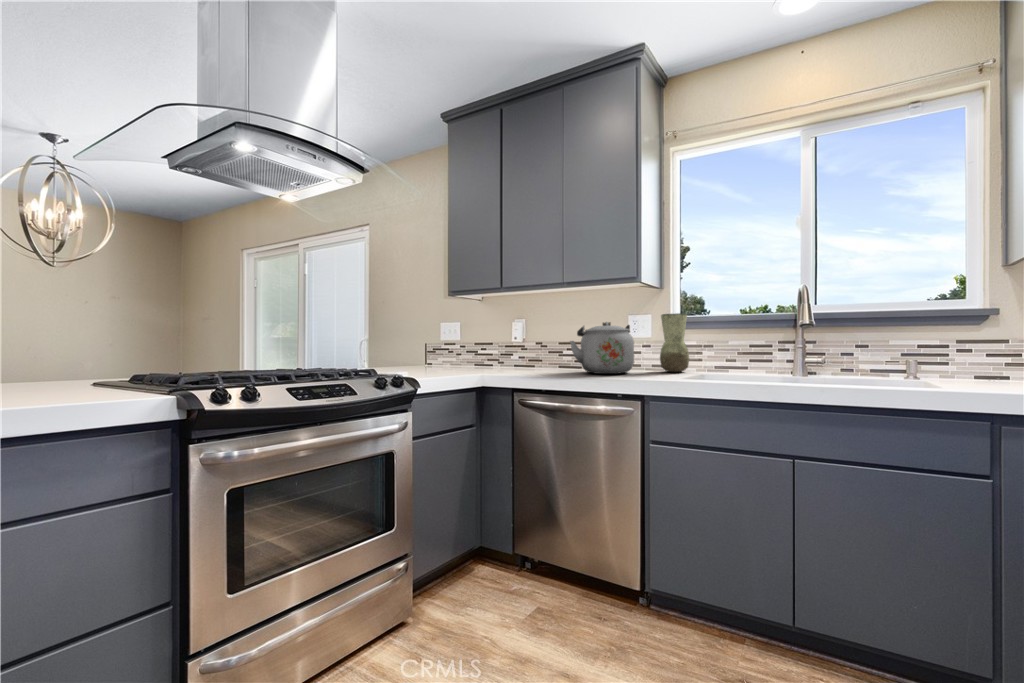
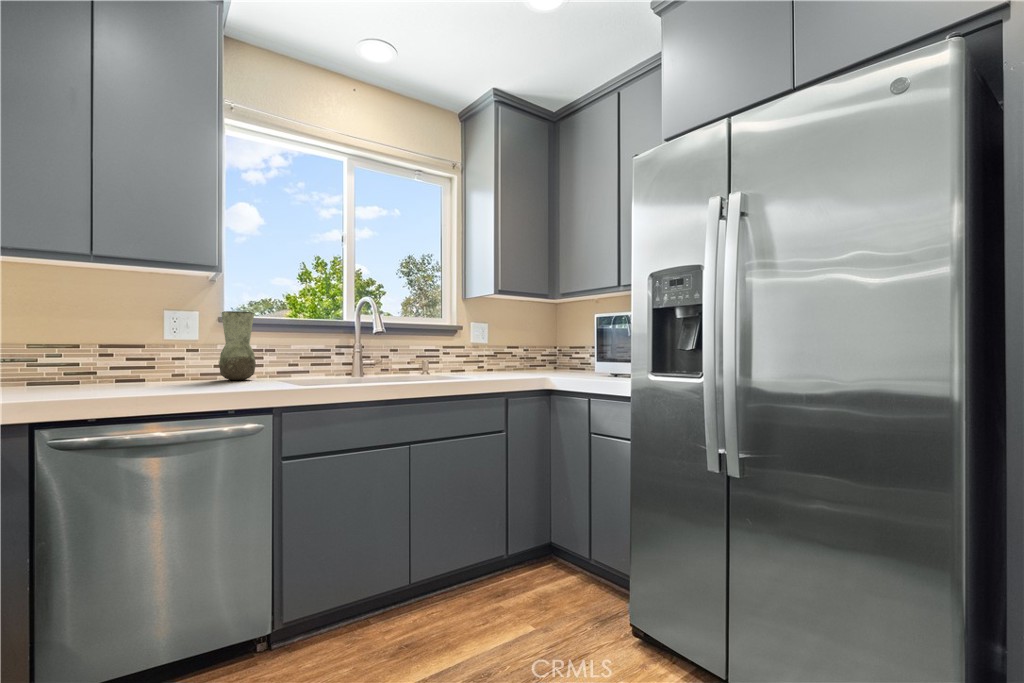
kettle: present [570,322,634,374] -> none [98,315,199,386]

